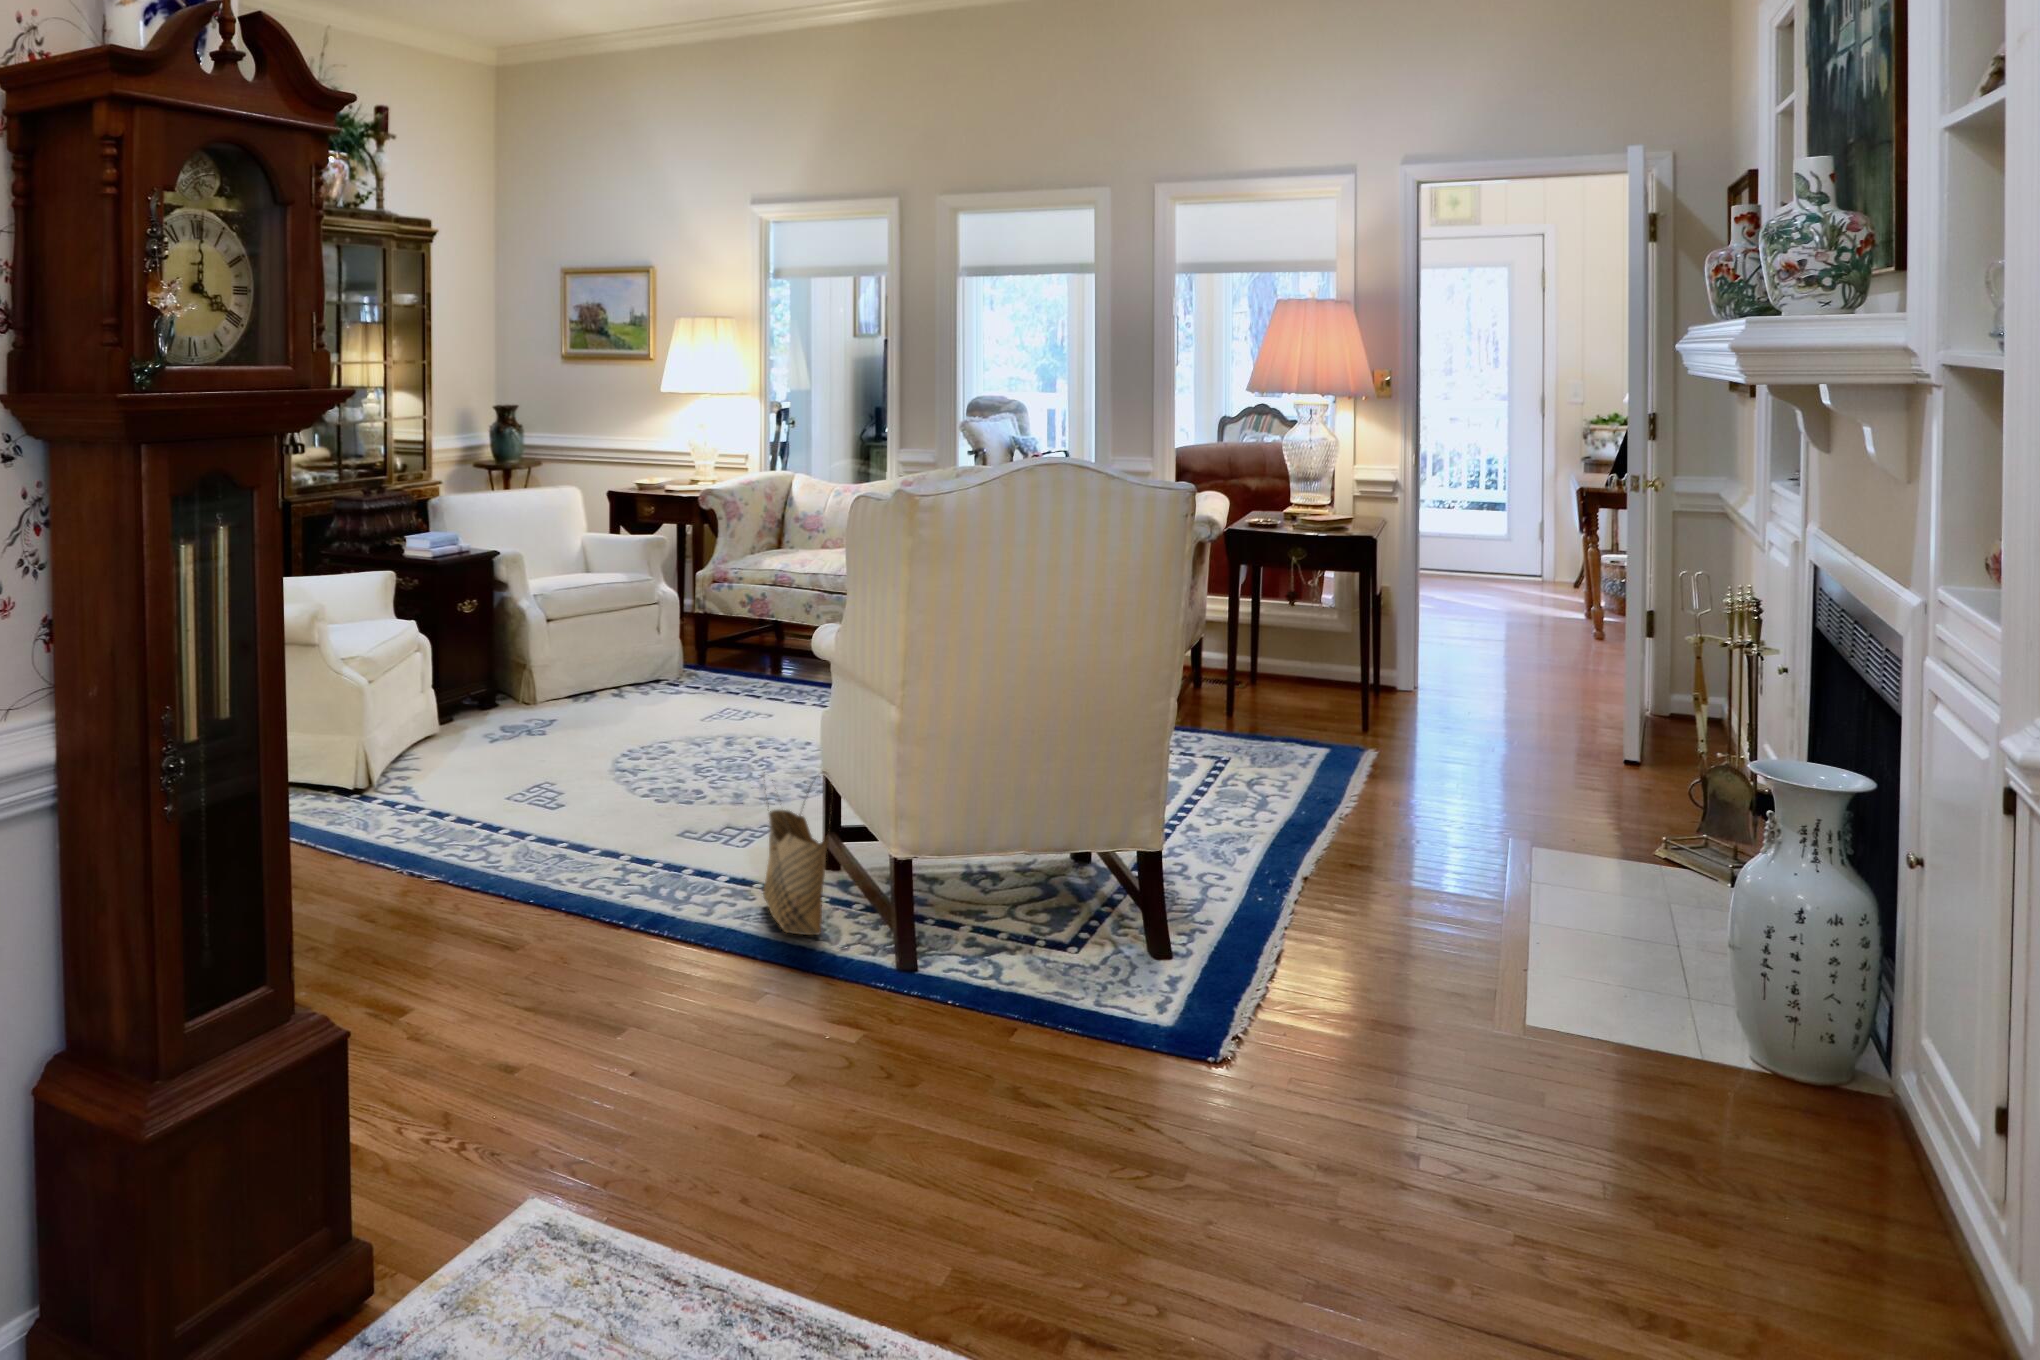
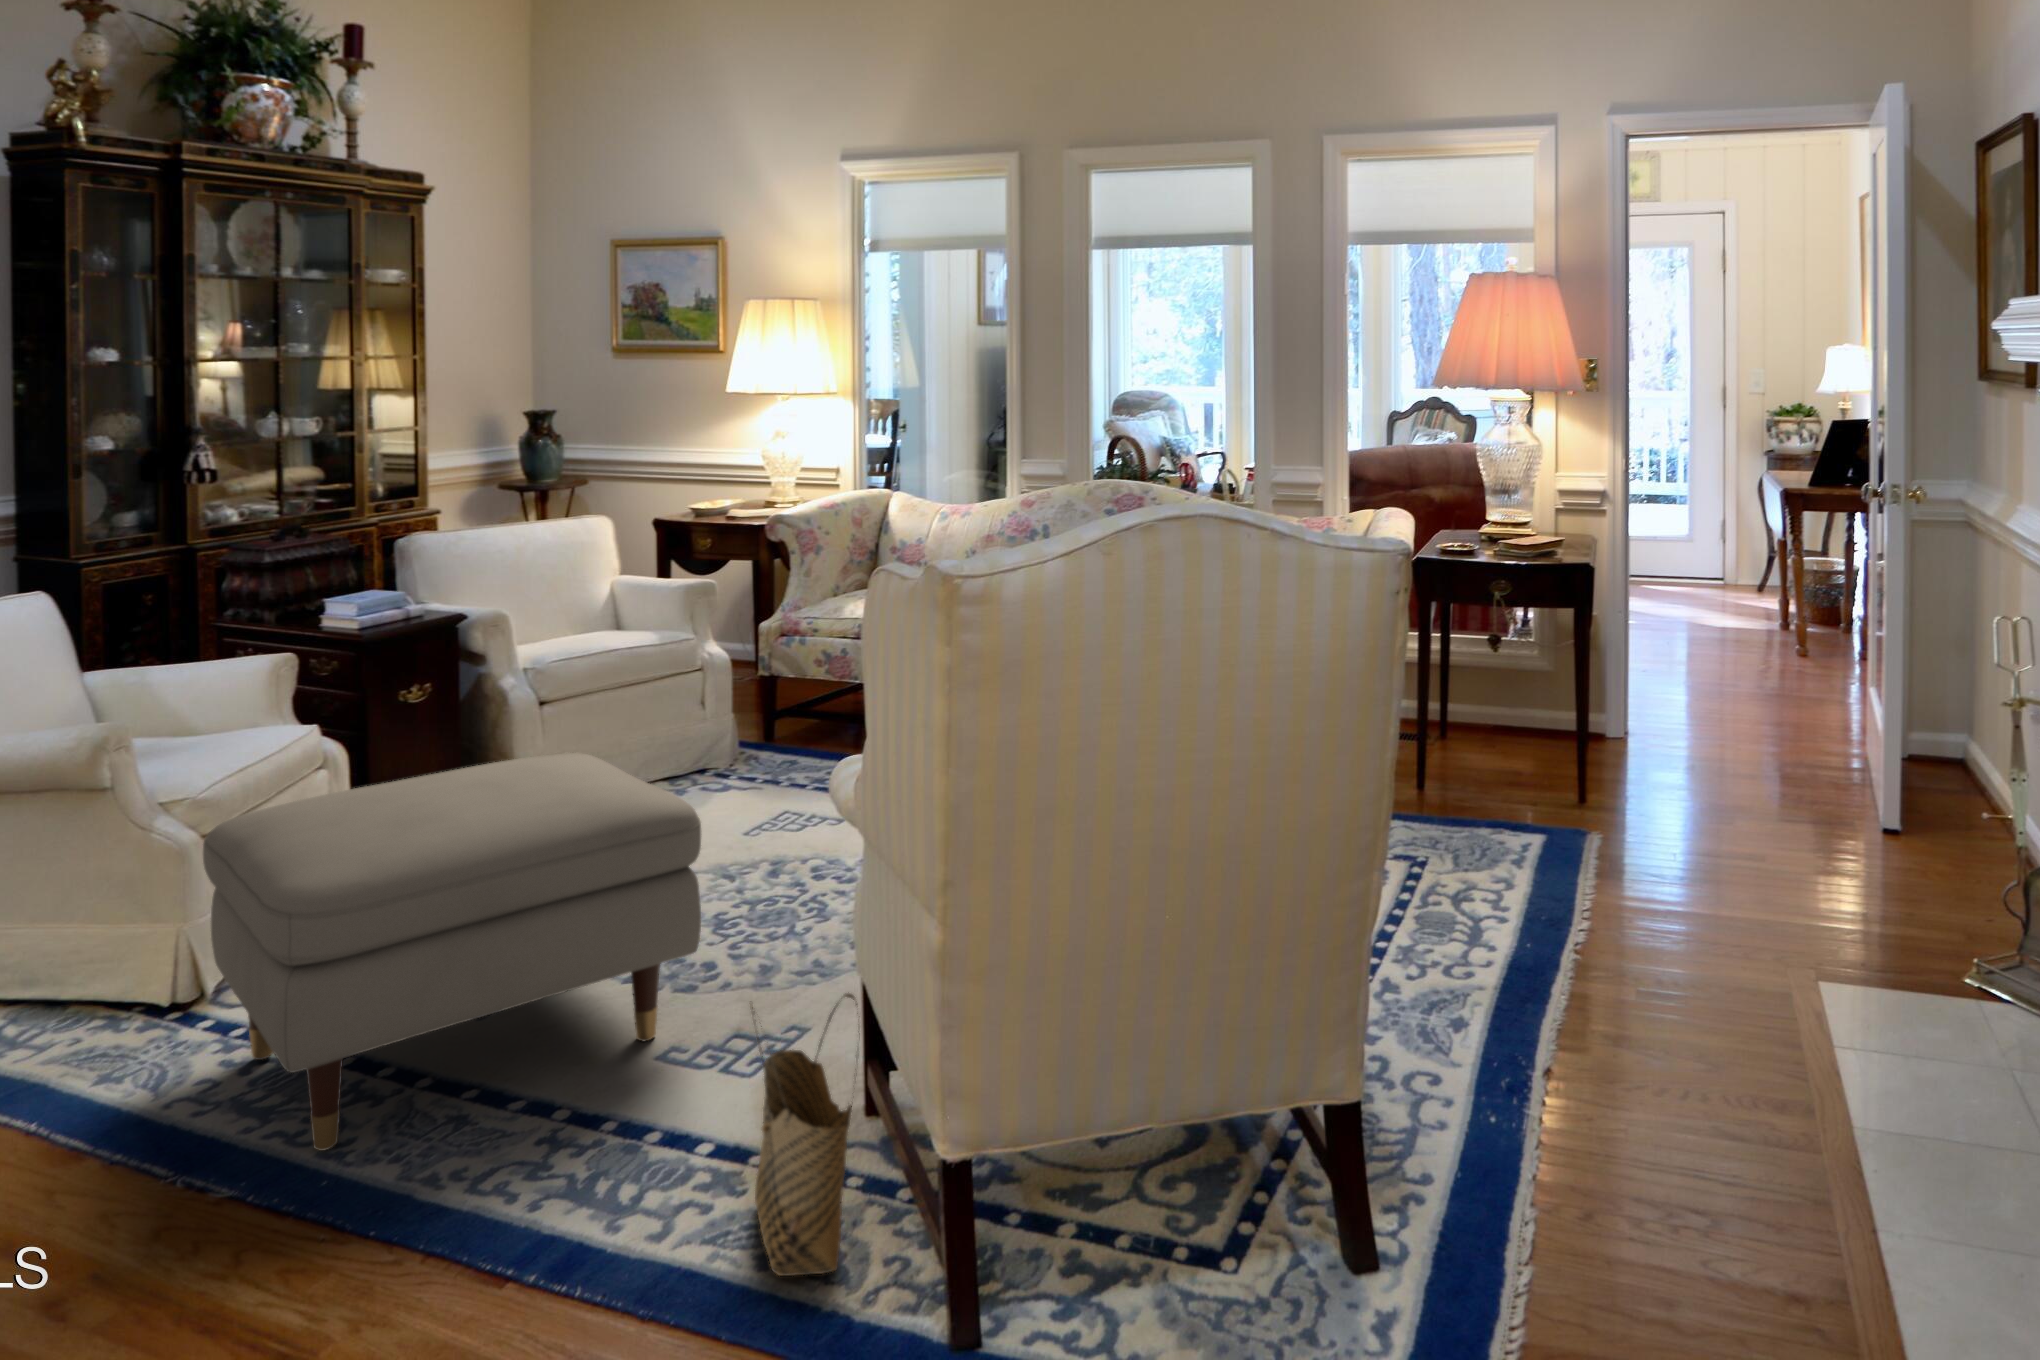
ottoman: none [395,639,704,862] -> present [203,753,701,1151]

